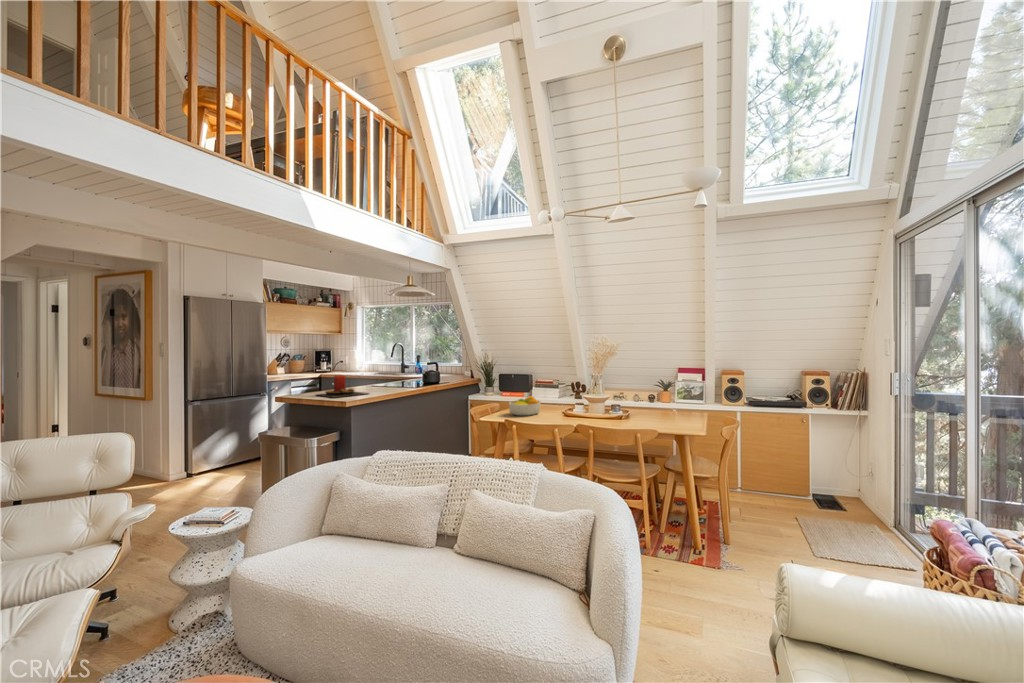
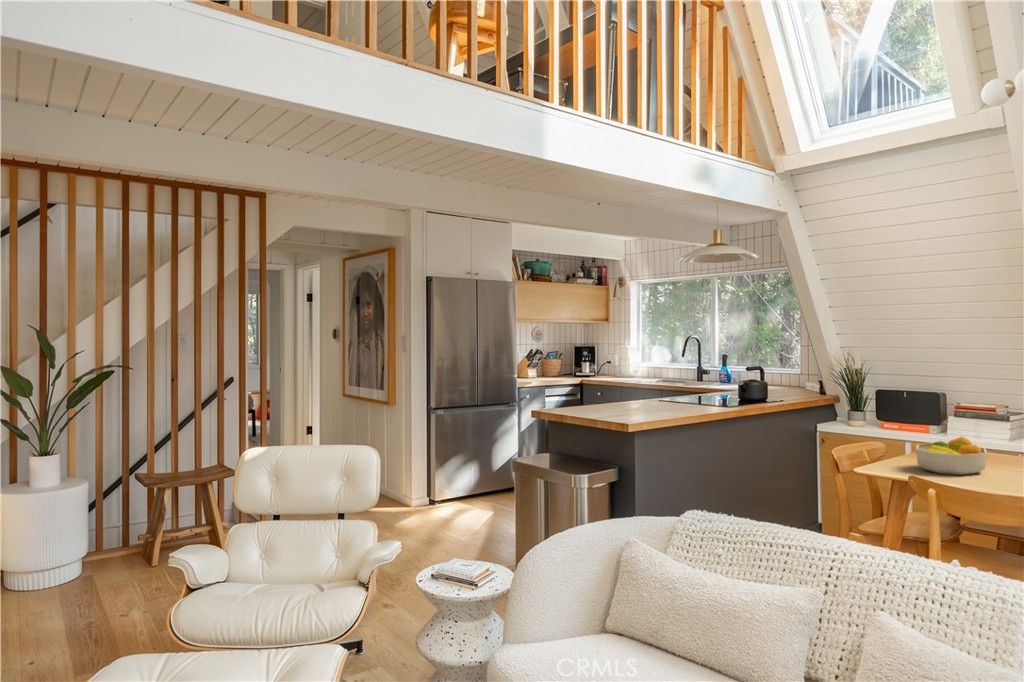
candle: present [317,375,369,398] -> none [582,383,660,417]

